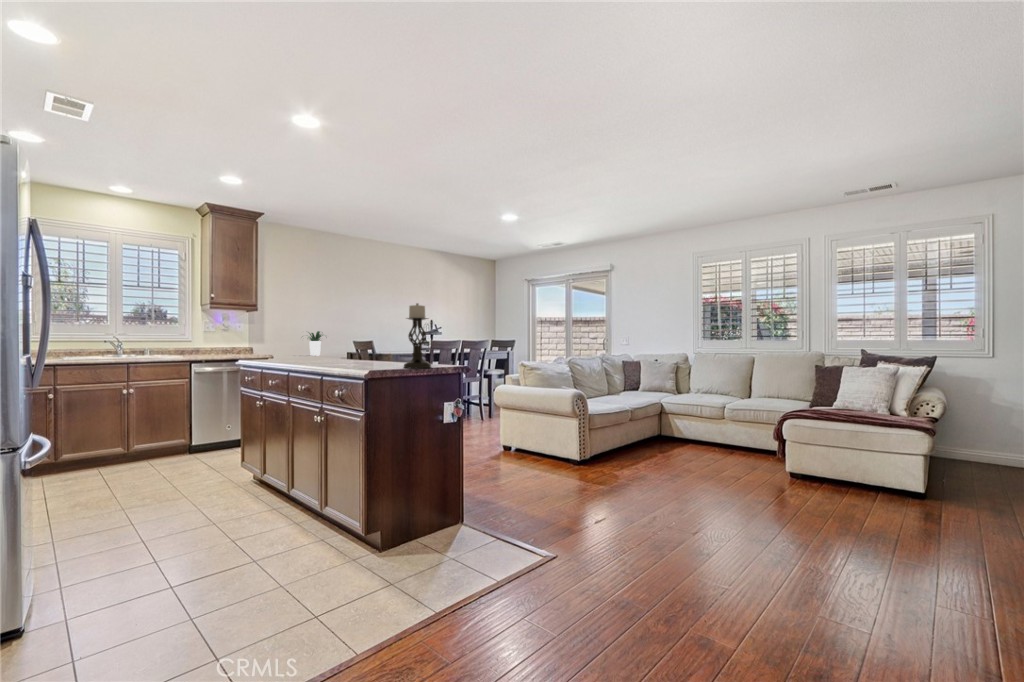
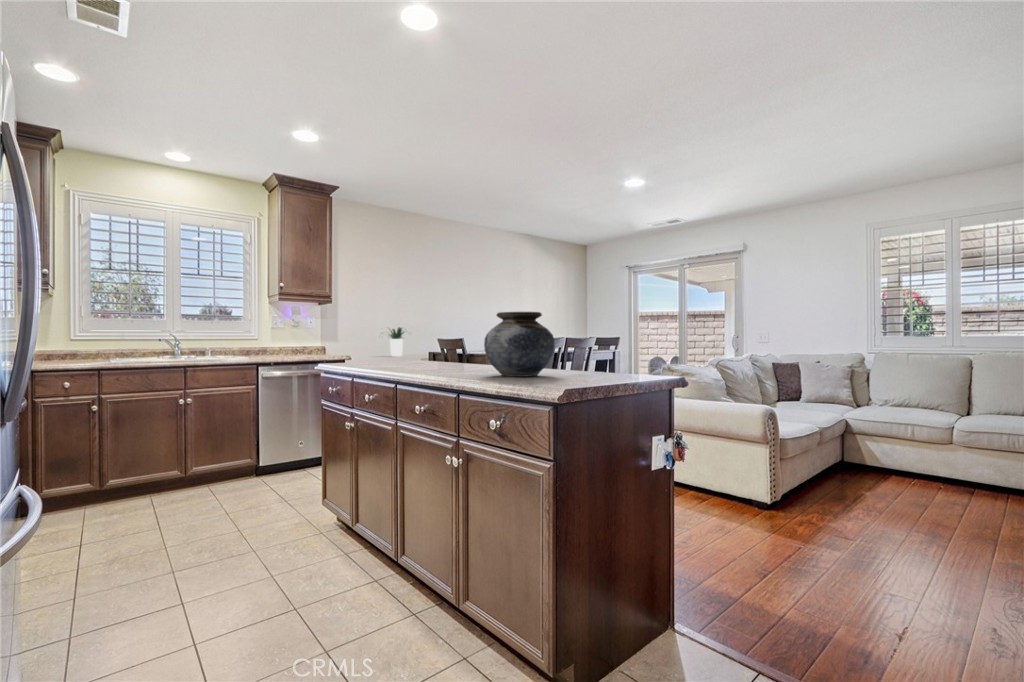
candle holder: present [404,303,431,368] -> none [590,277,636,384]
vase: none [346,323,394,366] -> present [484,312,555,377]

